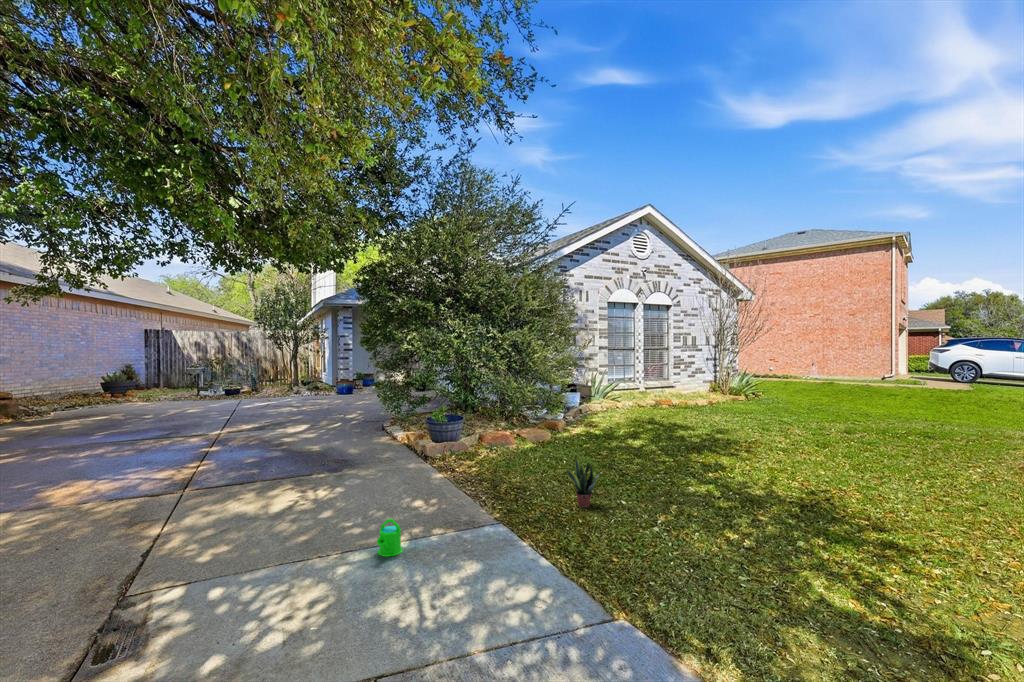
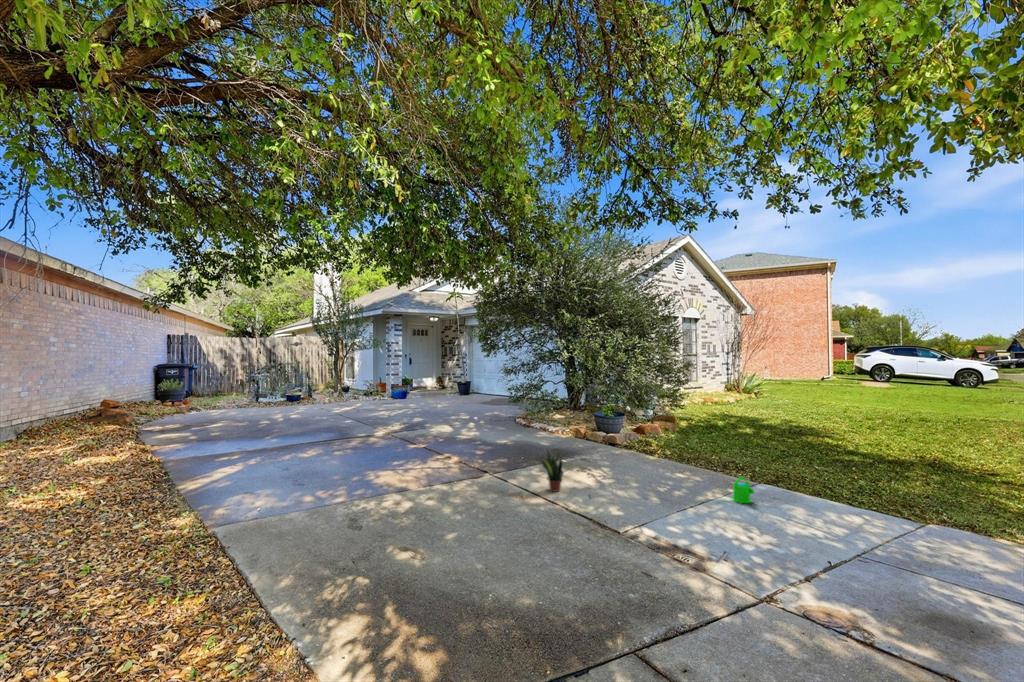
potted plant: present [567,458,600,507] -> present [542,450,567,492]

